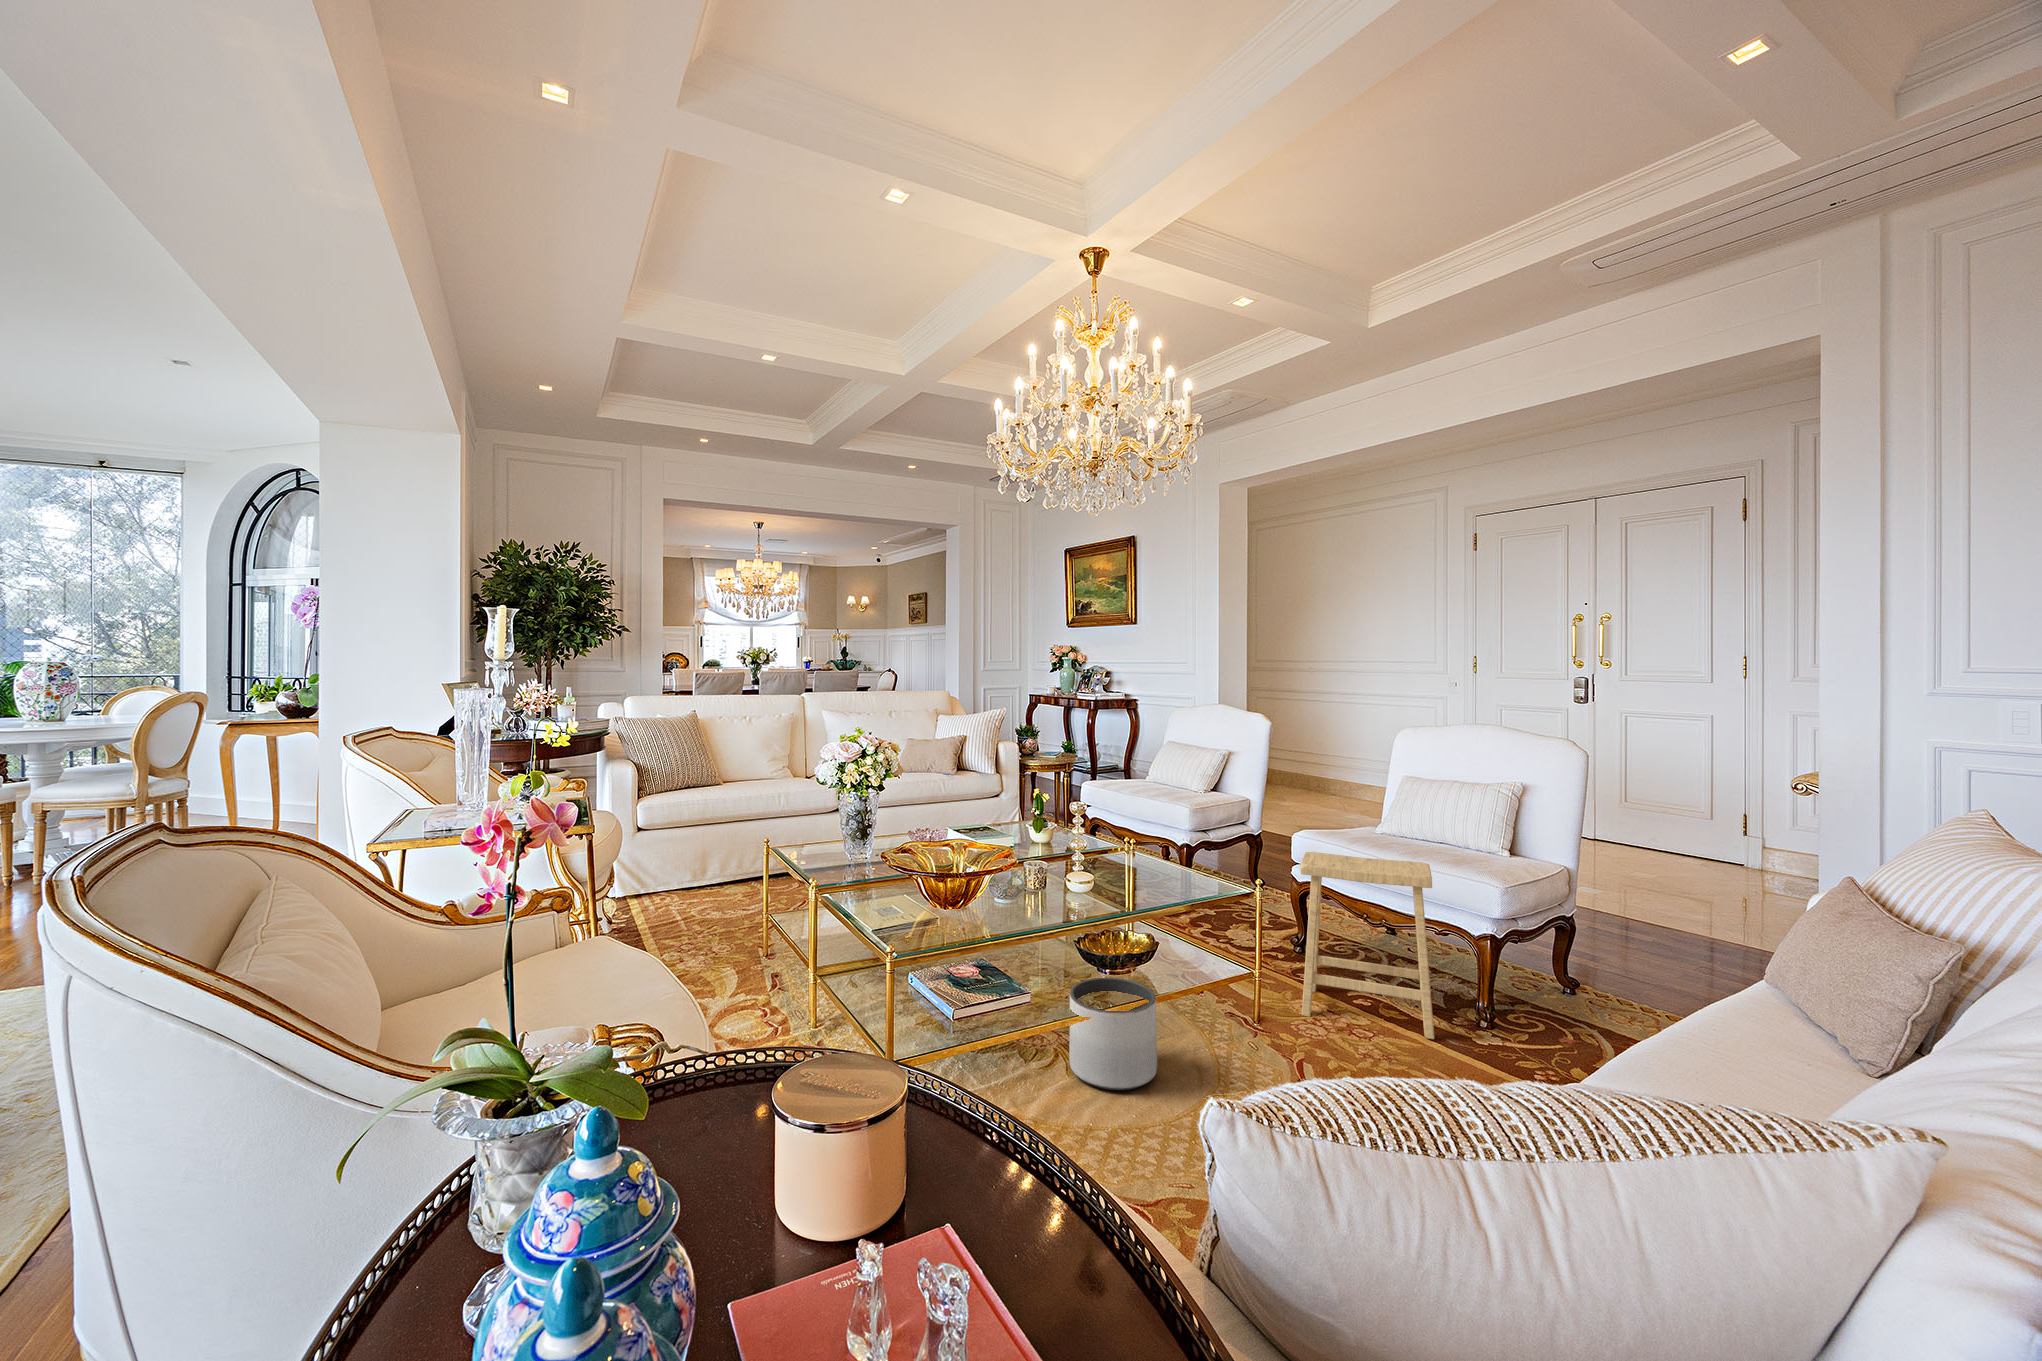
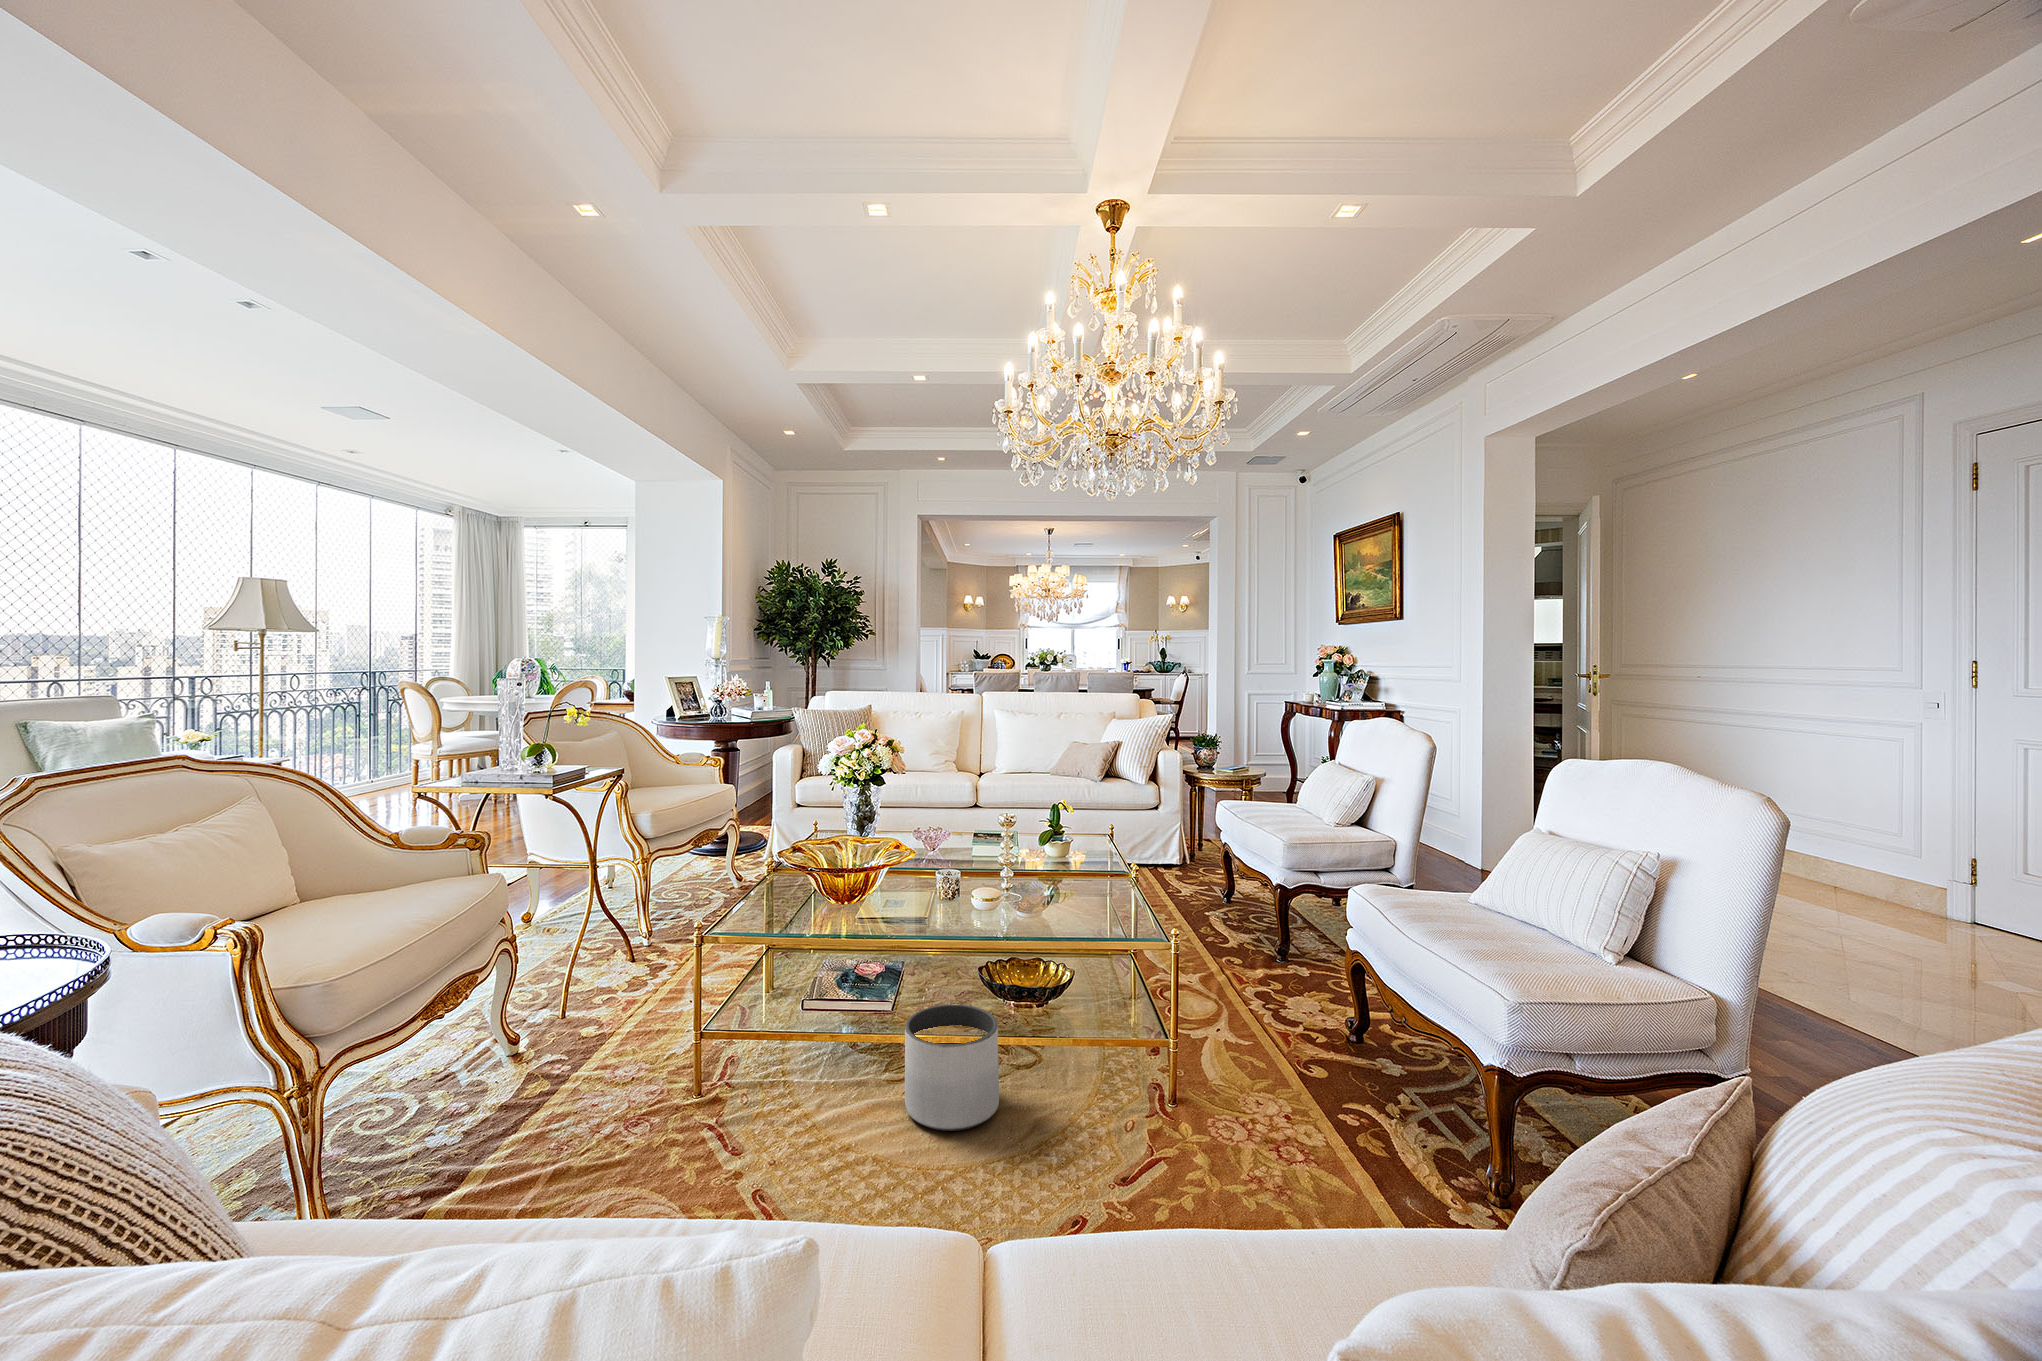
footstool: present [1300,852,1434,1039] -> none [1254,907,1455,1190]

